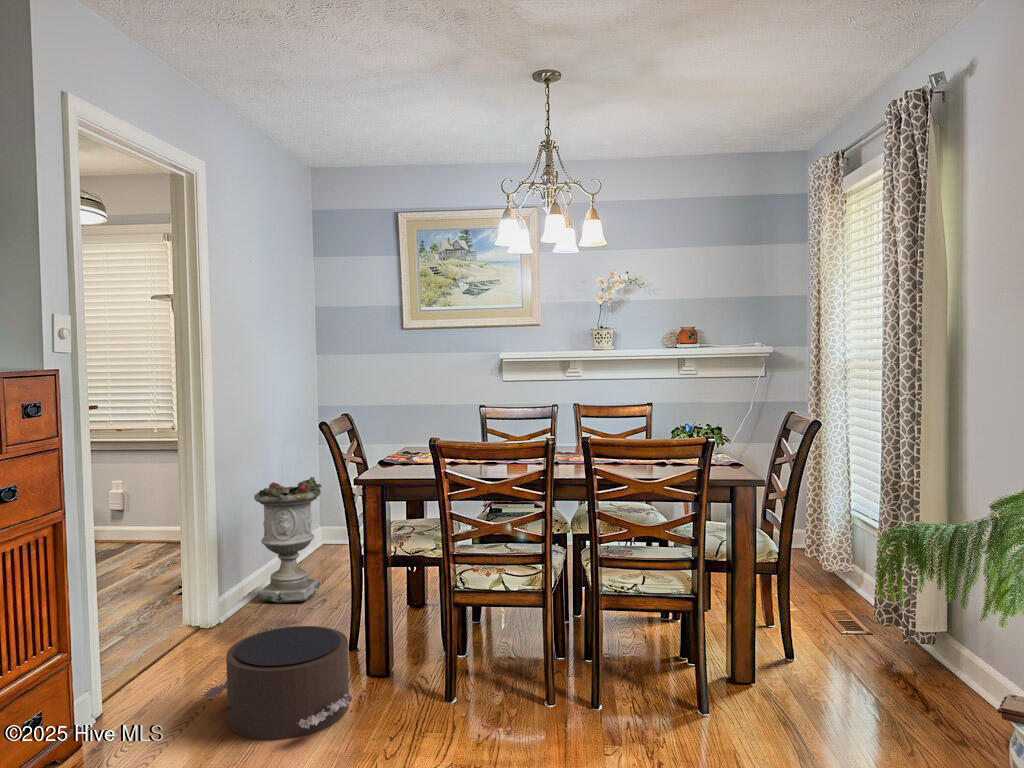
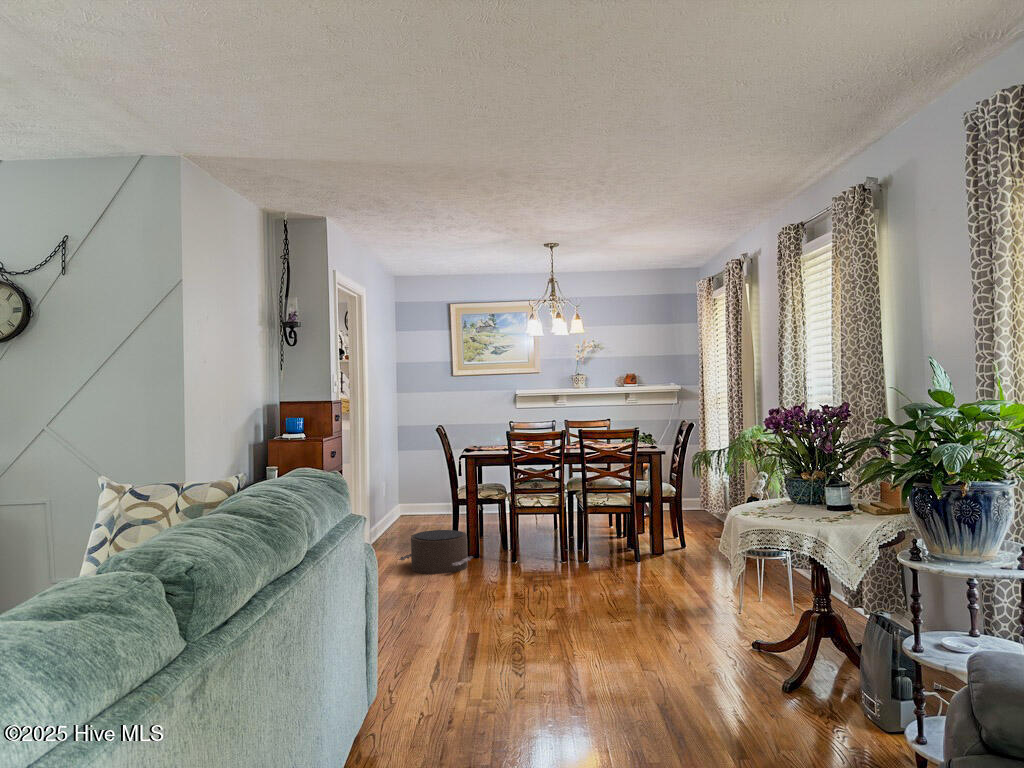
planter: present [254,477,322,603] -> none [383,465,420,537]

